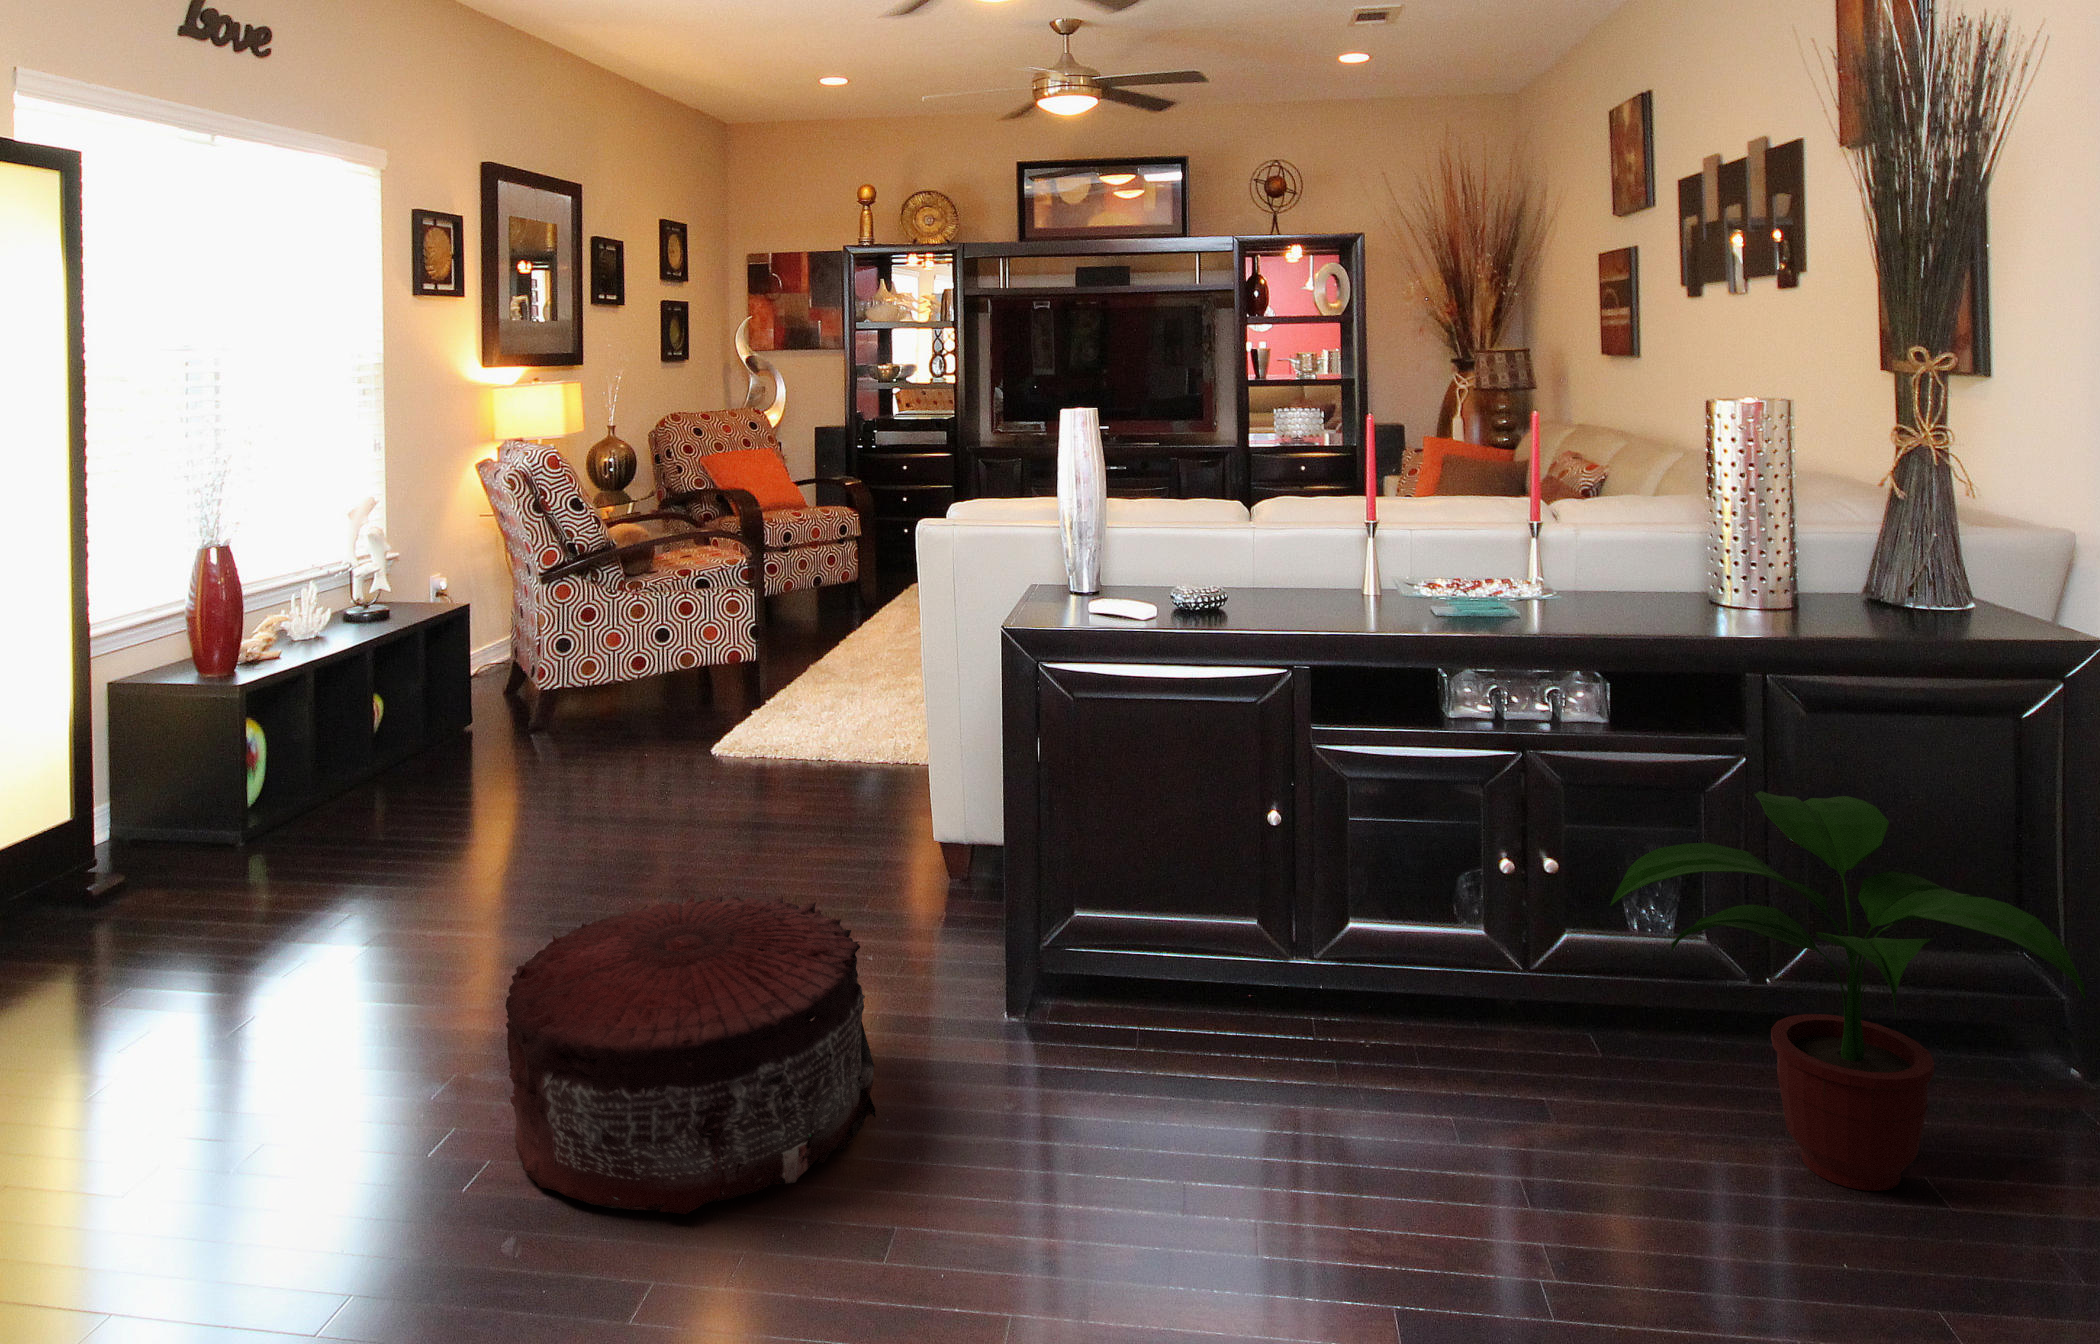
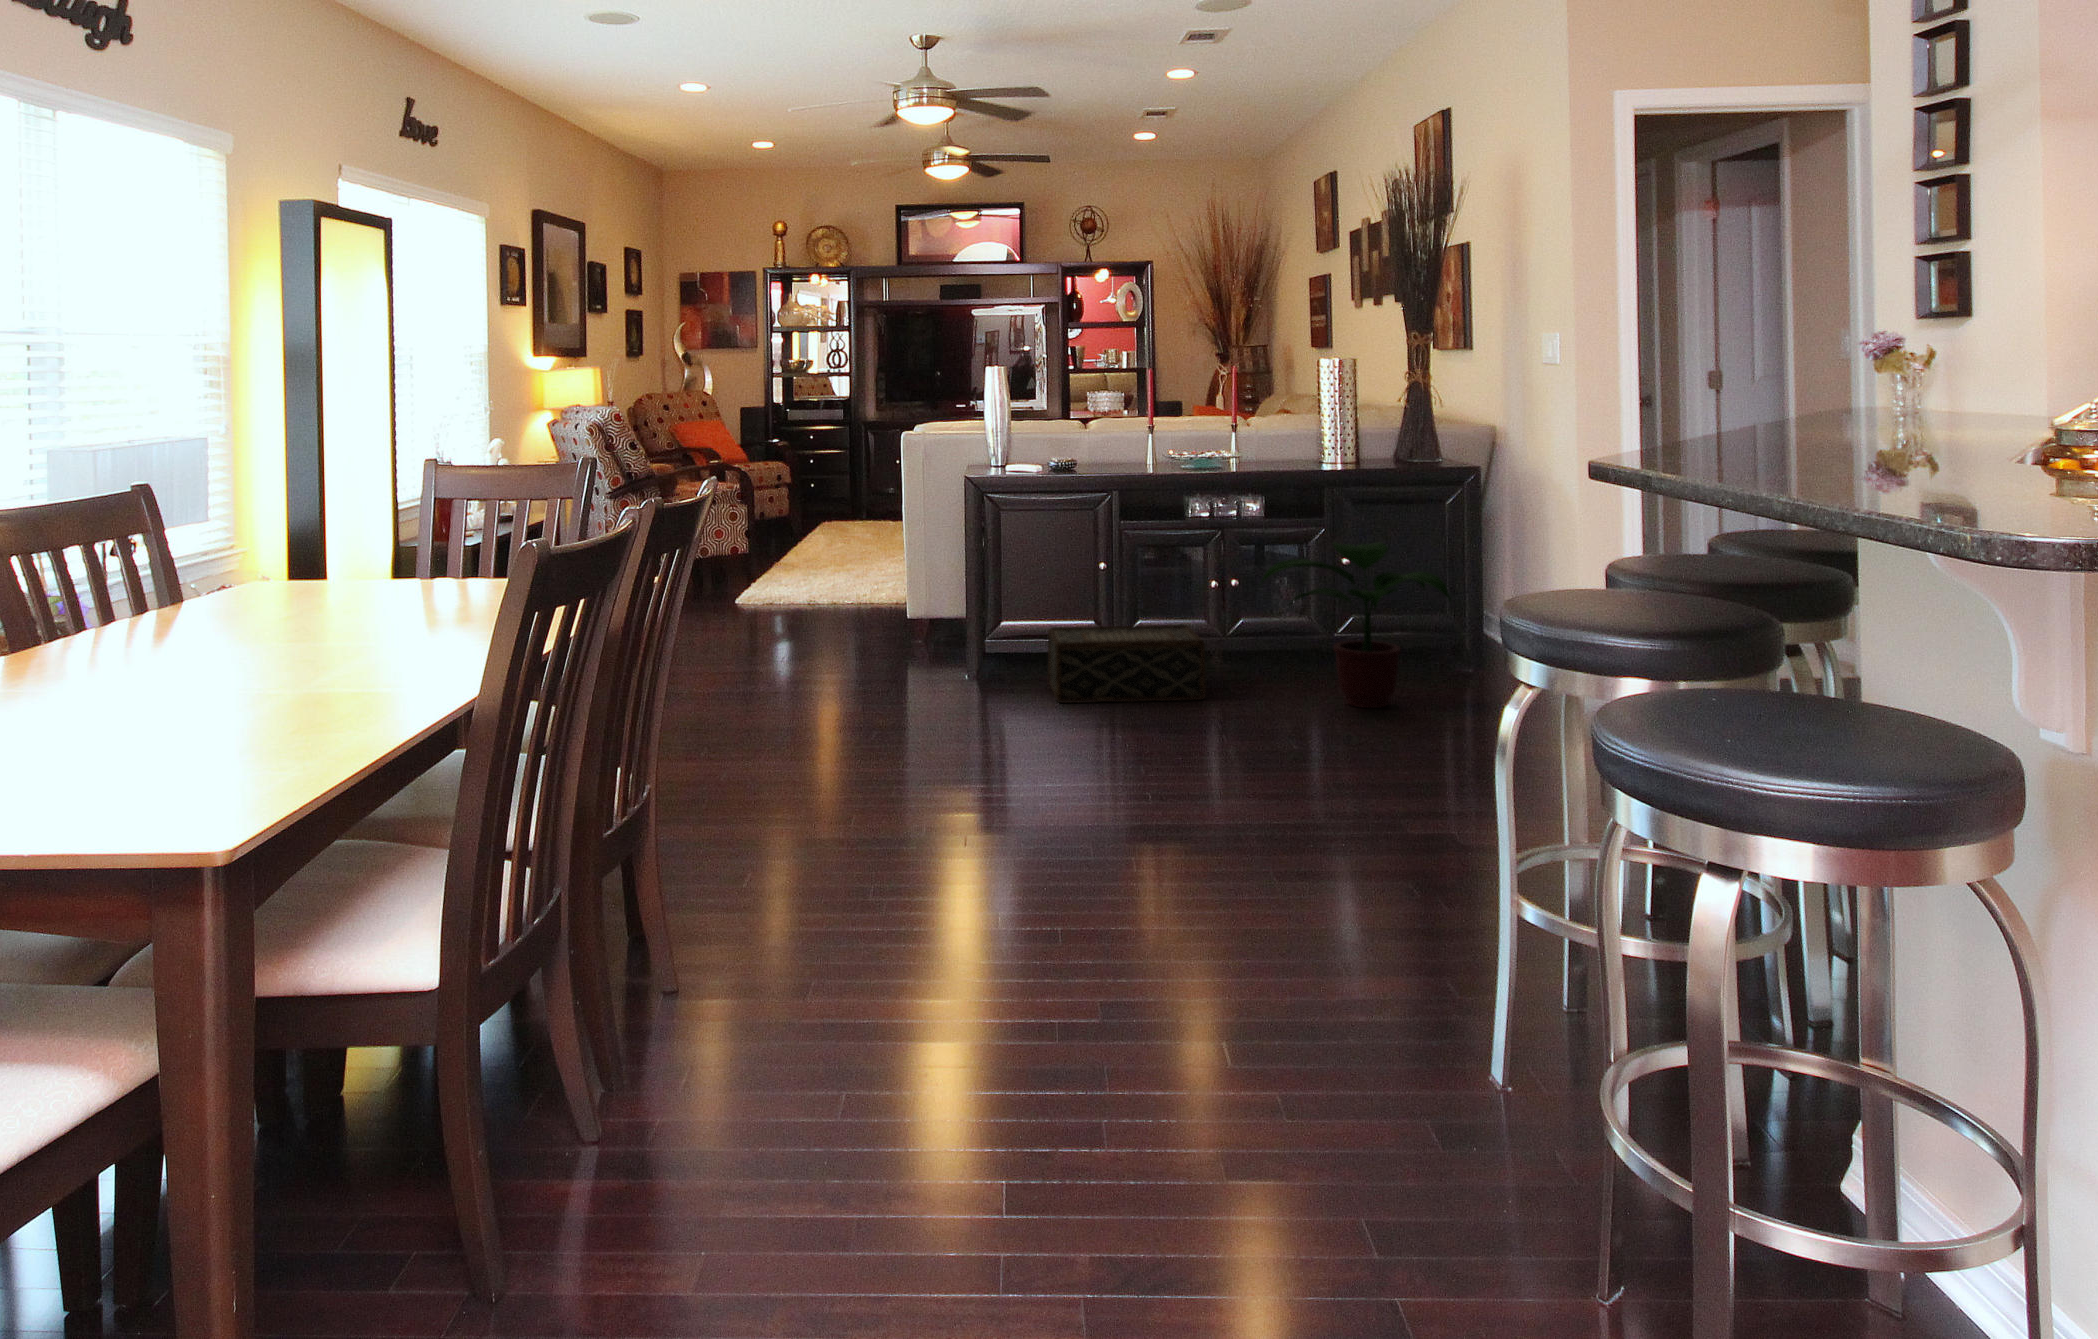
pouf: present [506,894,876,1214] -> none [725,614,912,733]
woven basket: none [1167,929,1487,1124] -> present [1048,625,1206,703]

